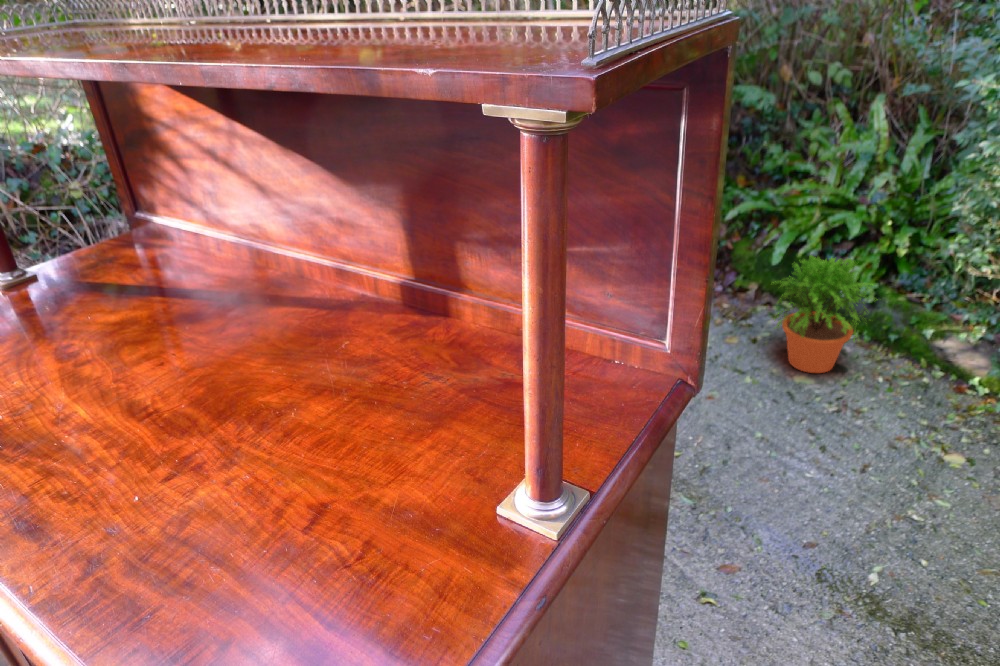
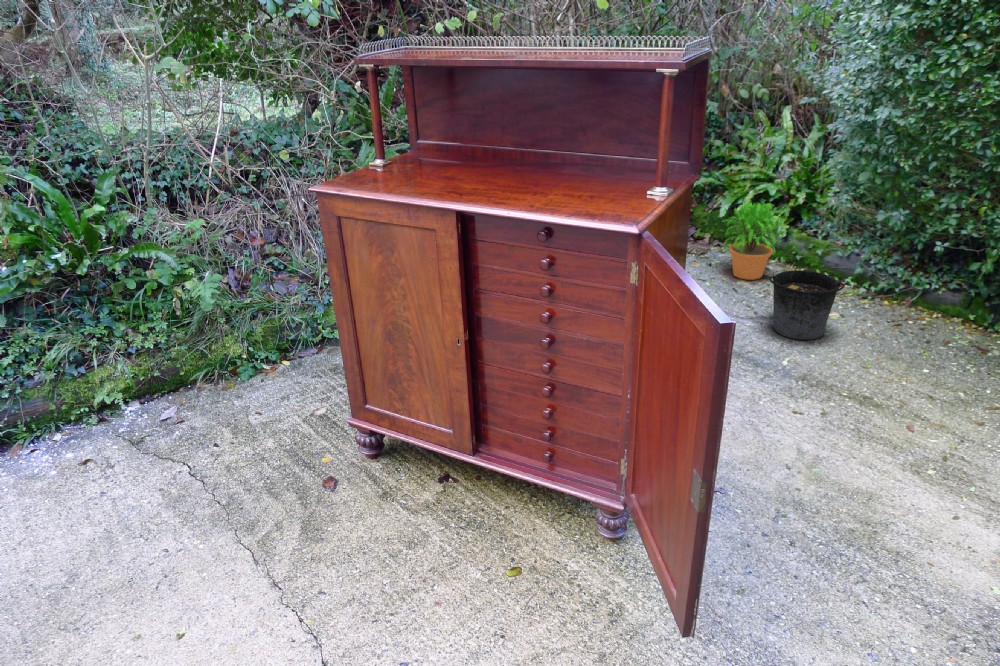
bucket: none [847,389,987,516] -> present [768,270,845,340]

